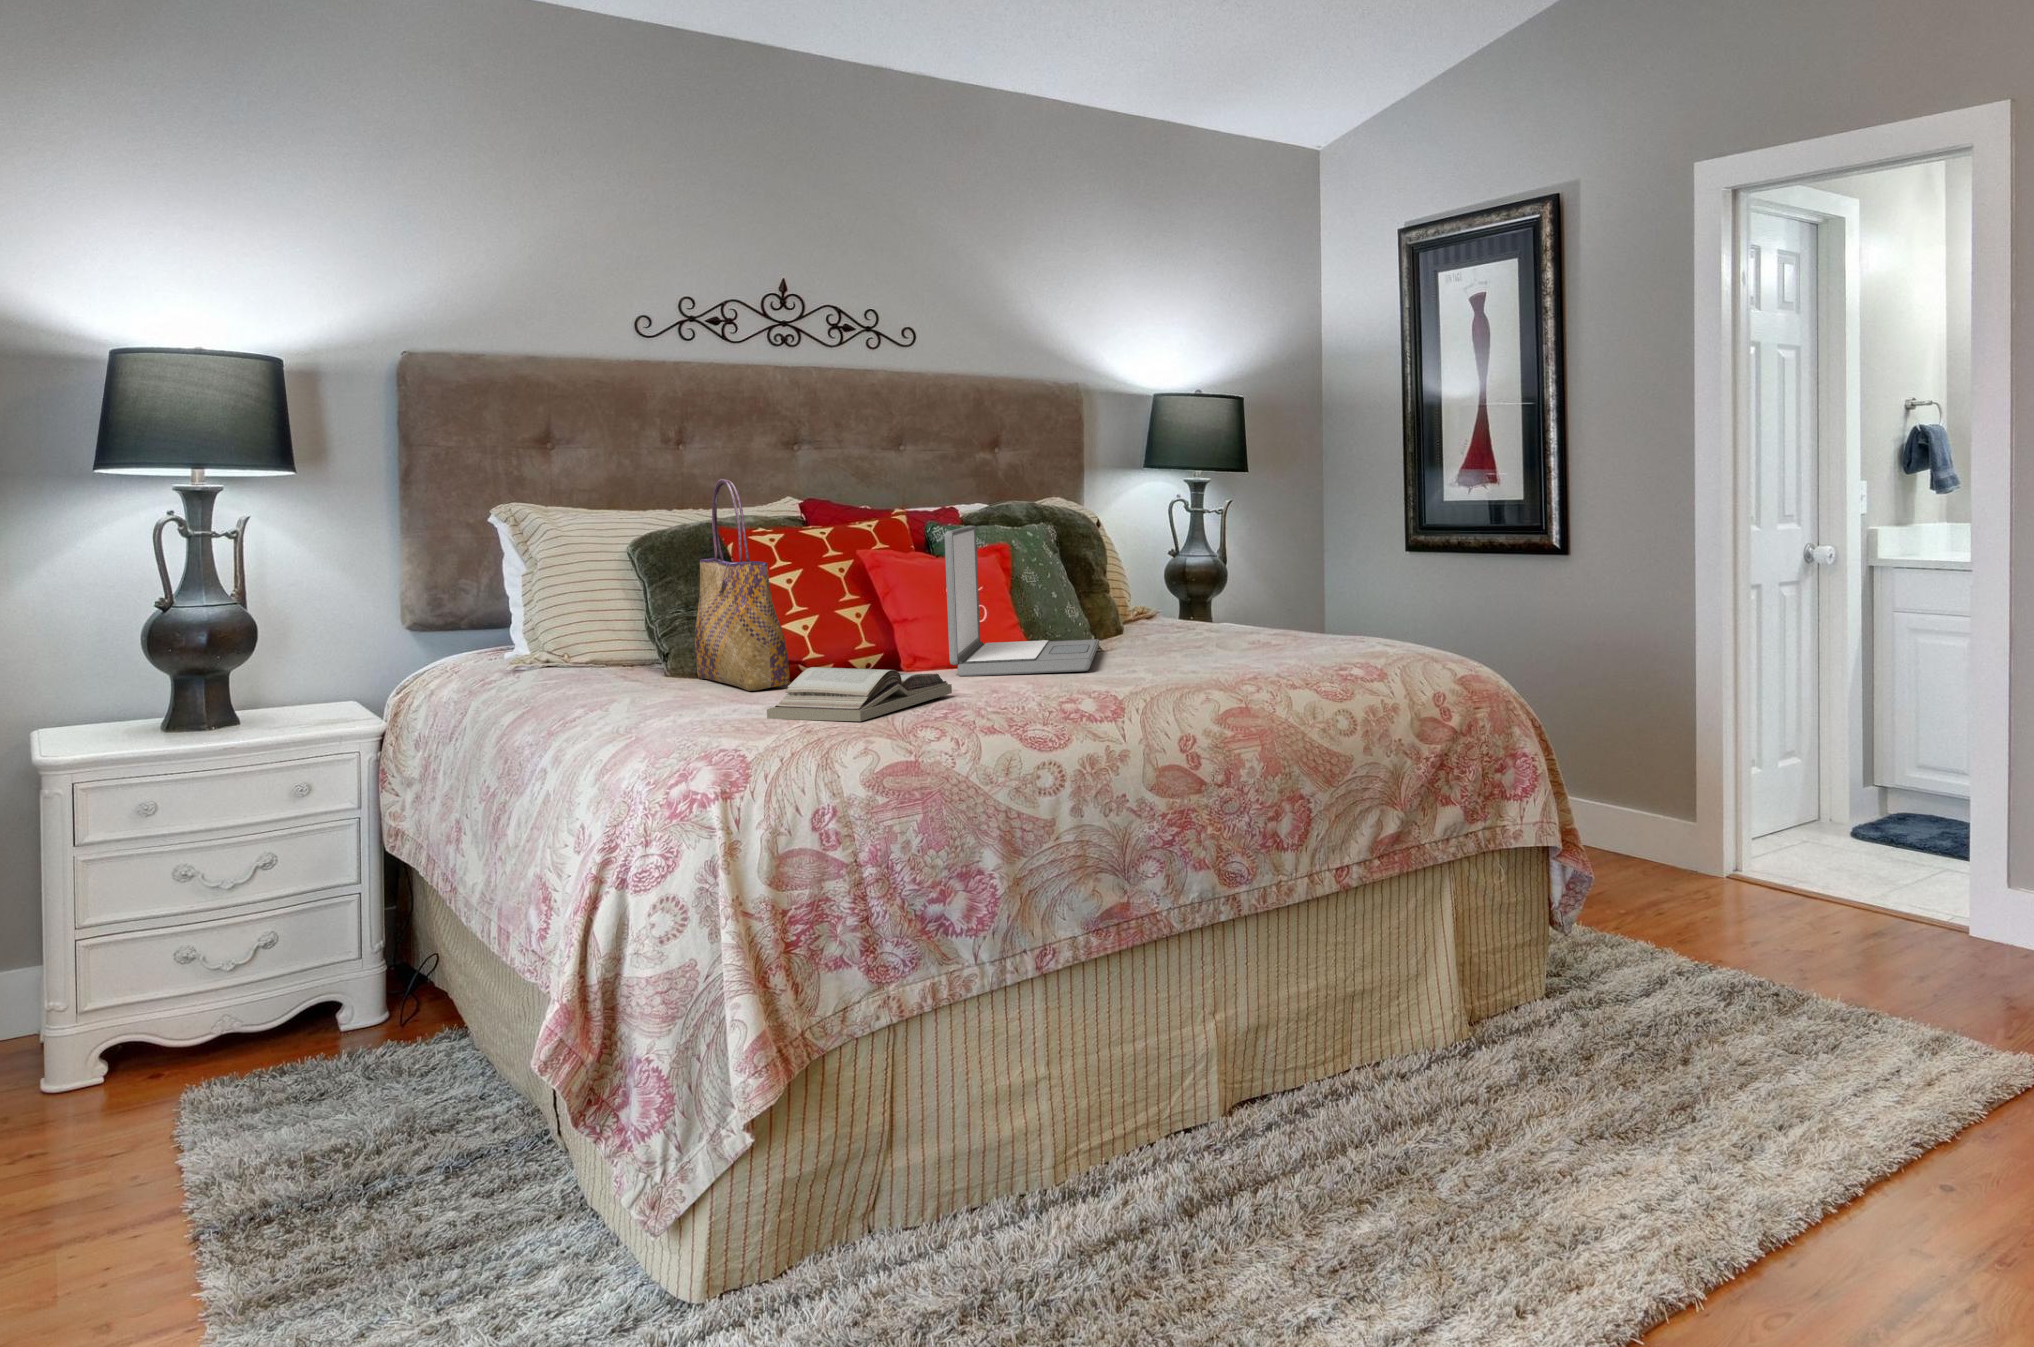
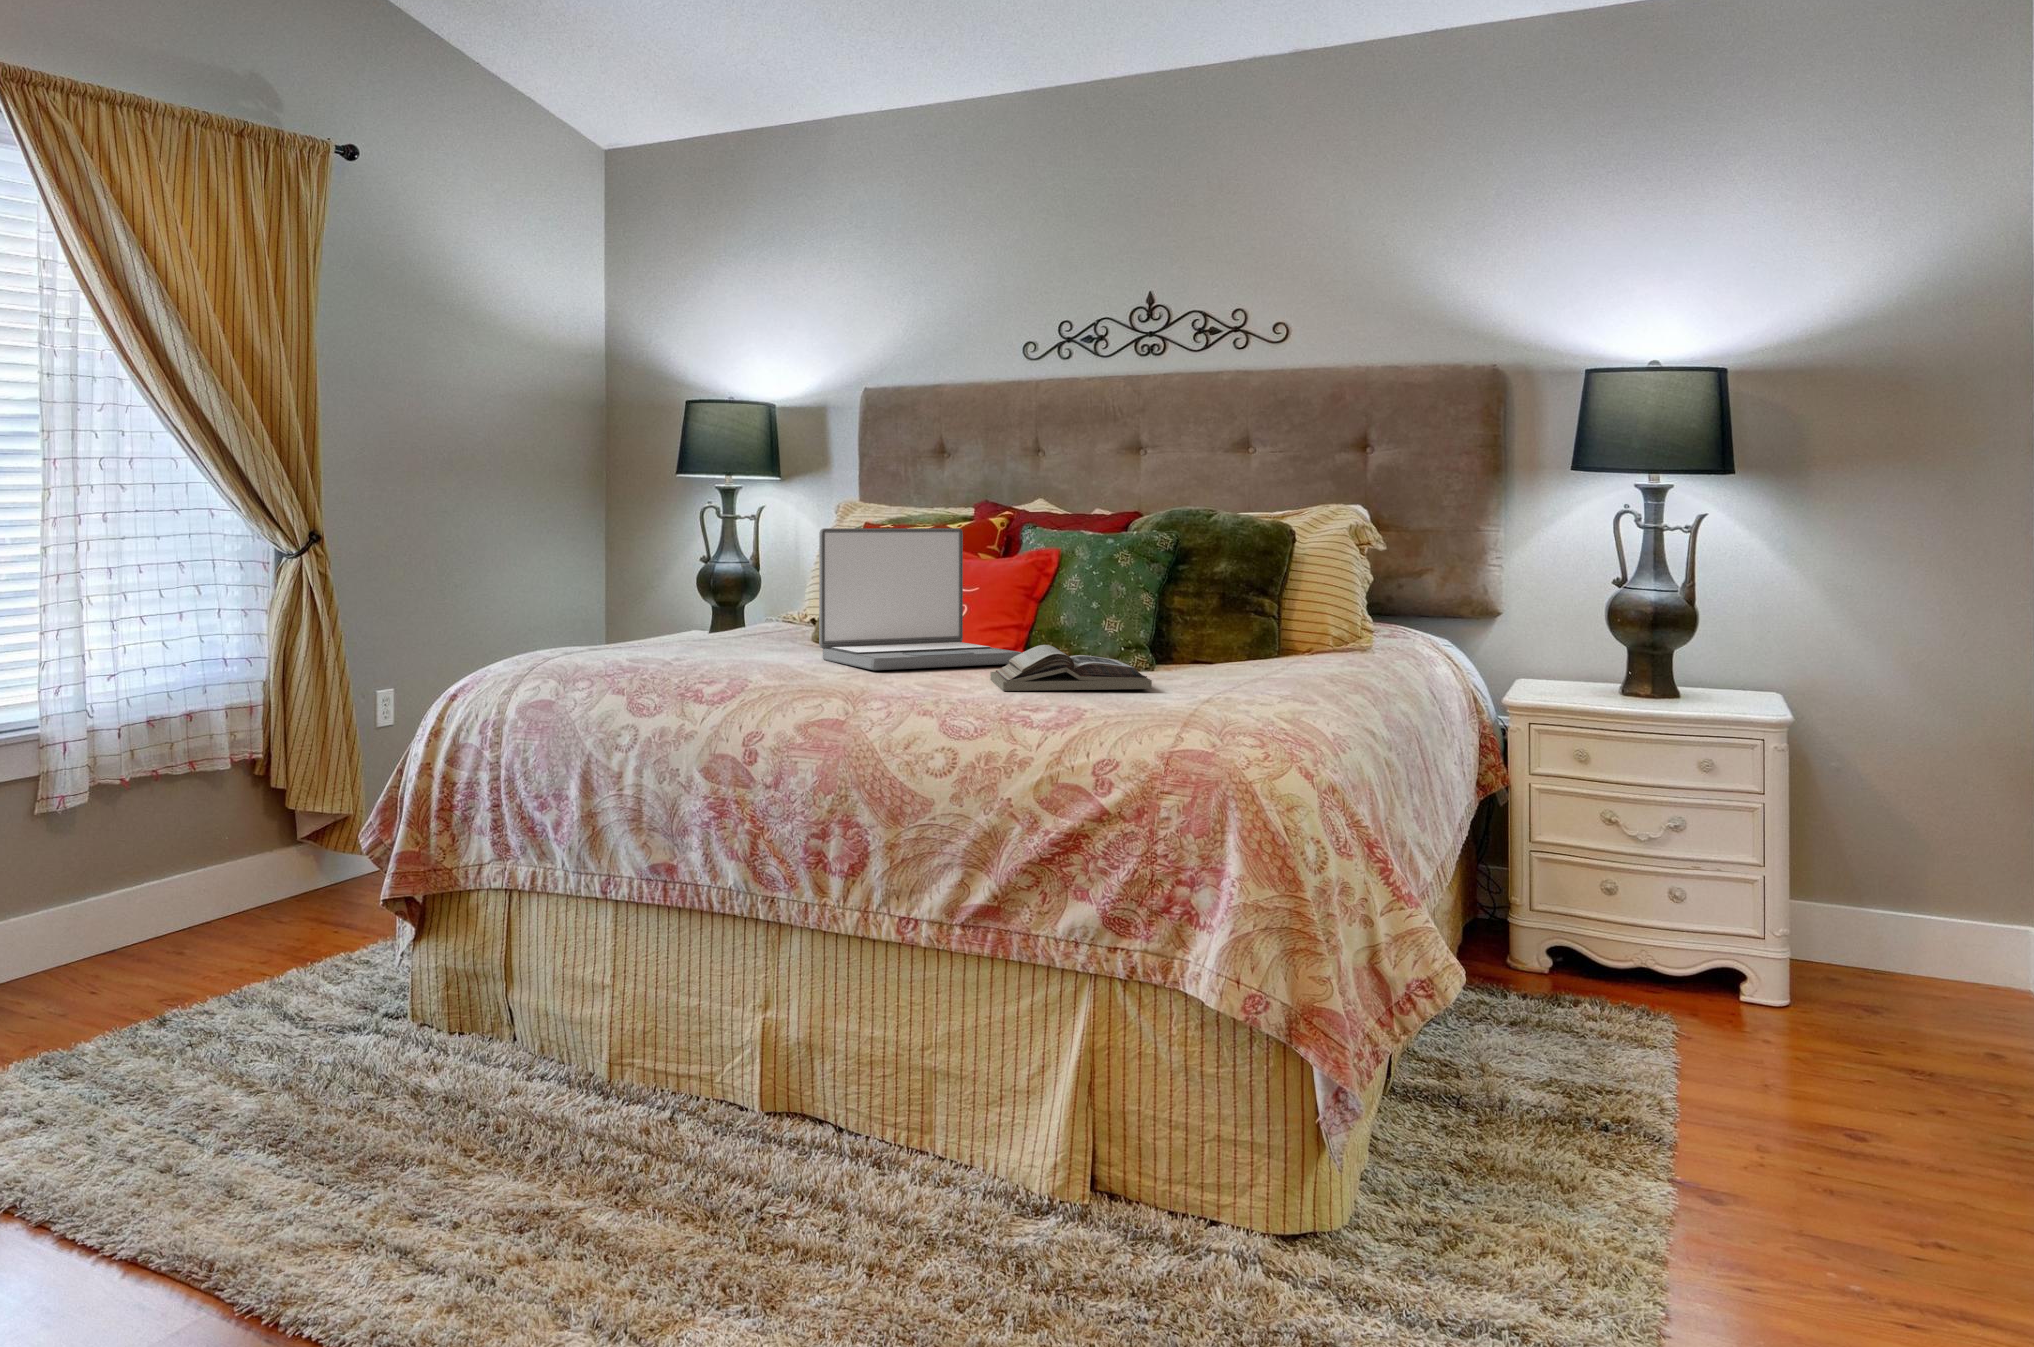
tote bag: present [695,479,789,691] -> none [699,479,790,645]
book: present [767,667,952,721] -> present [990,645,1152,691]

